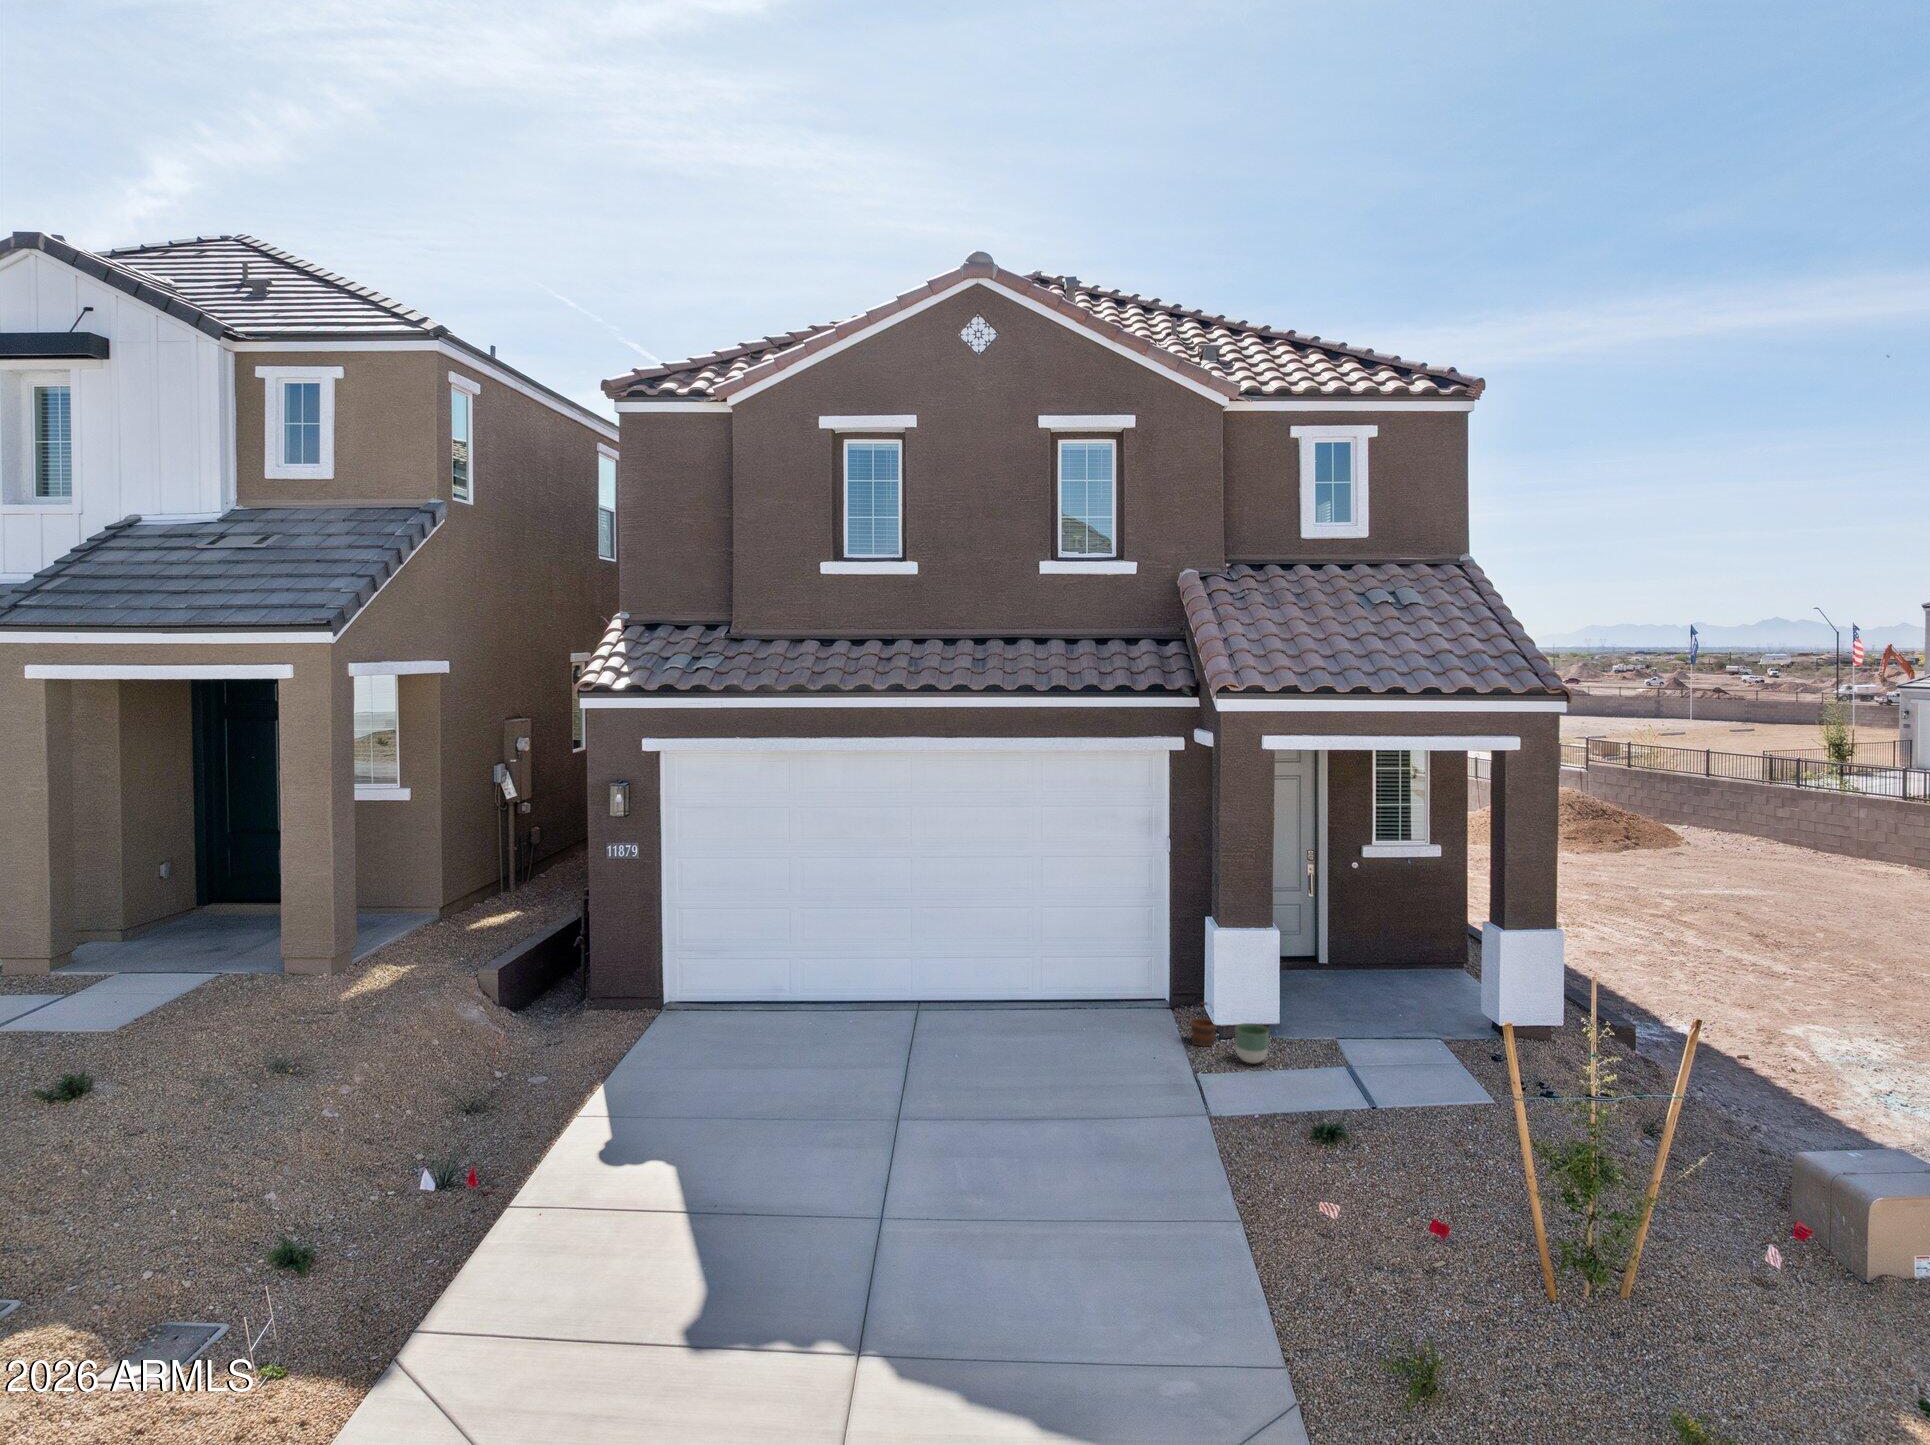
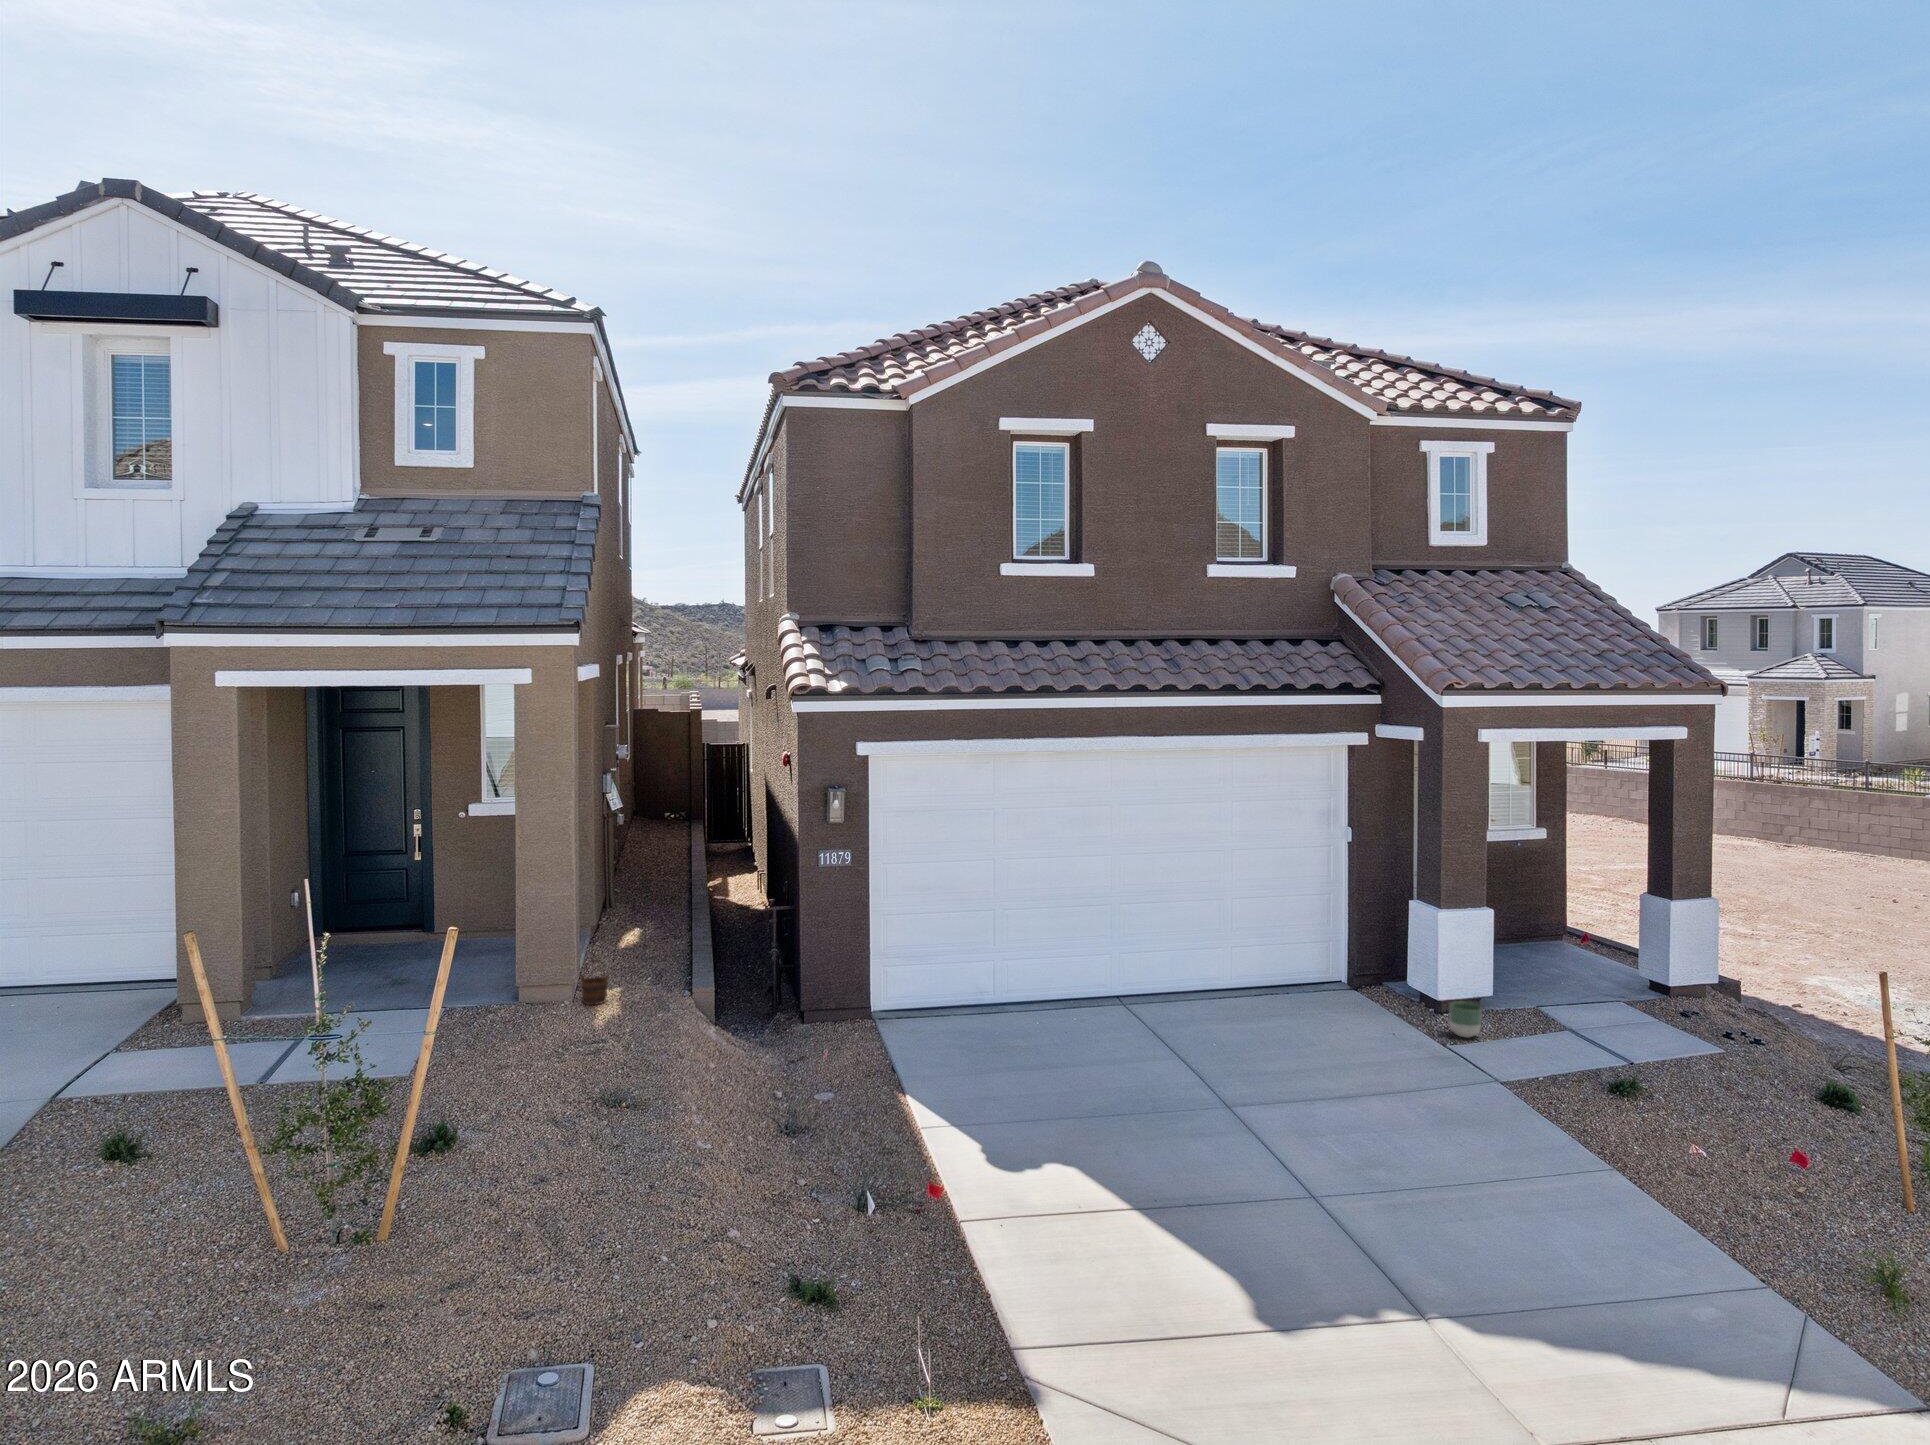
wooden bucket: present [1191,1002,1216,1046] -> present [580,959,609,1005]

